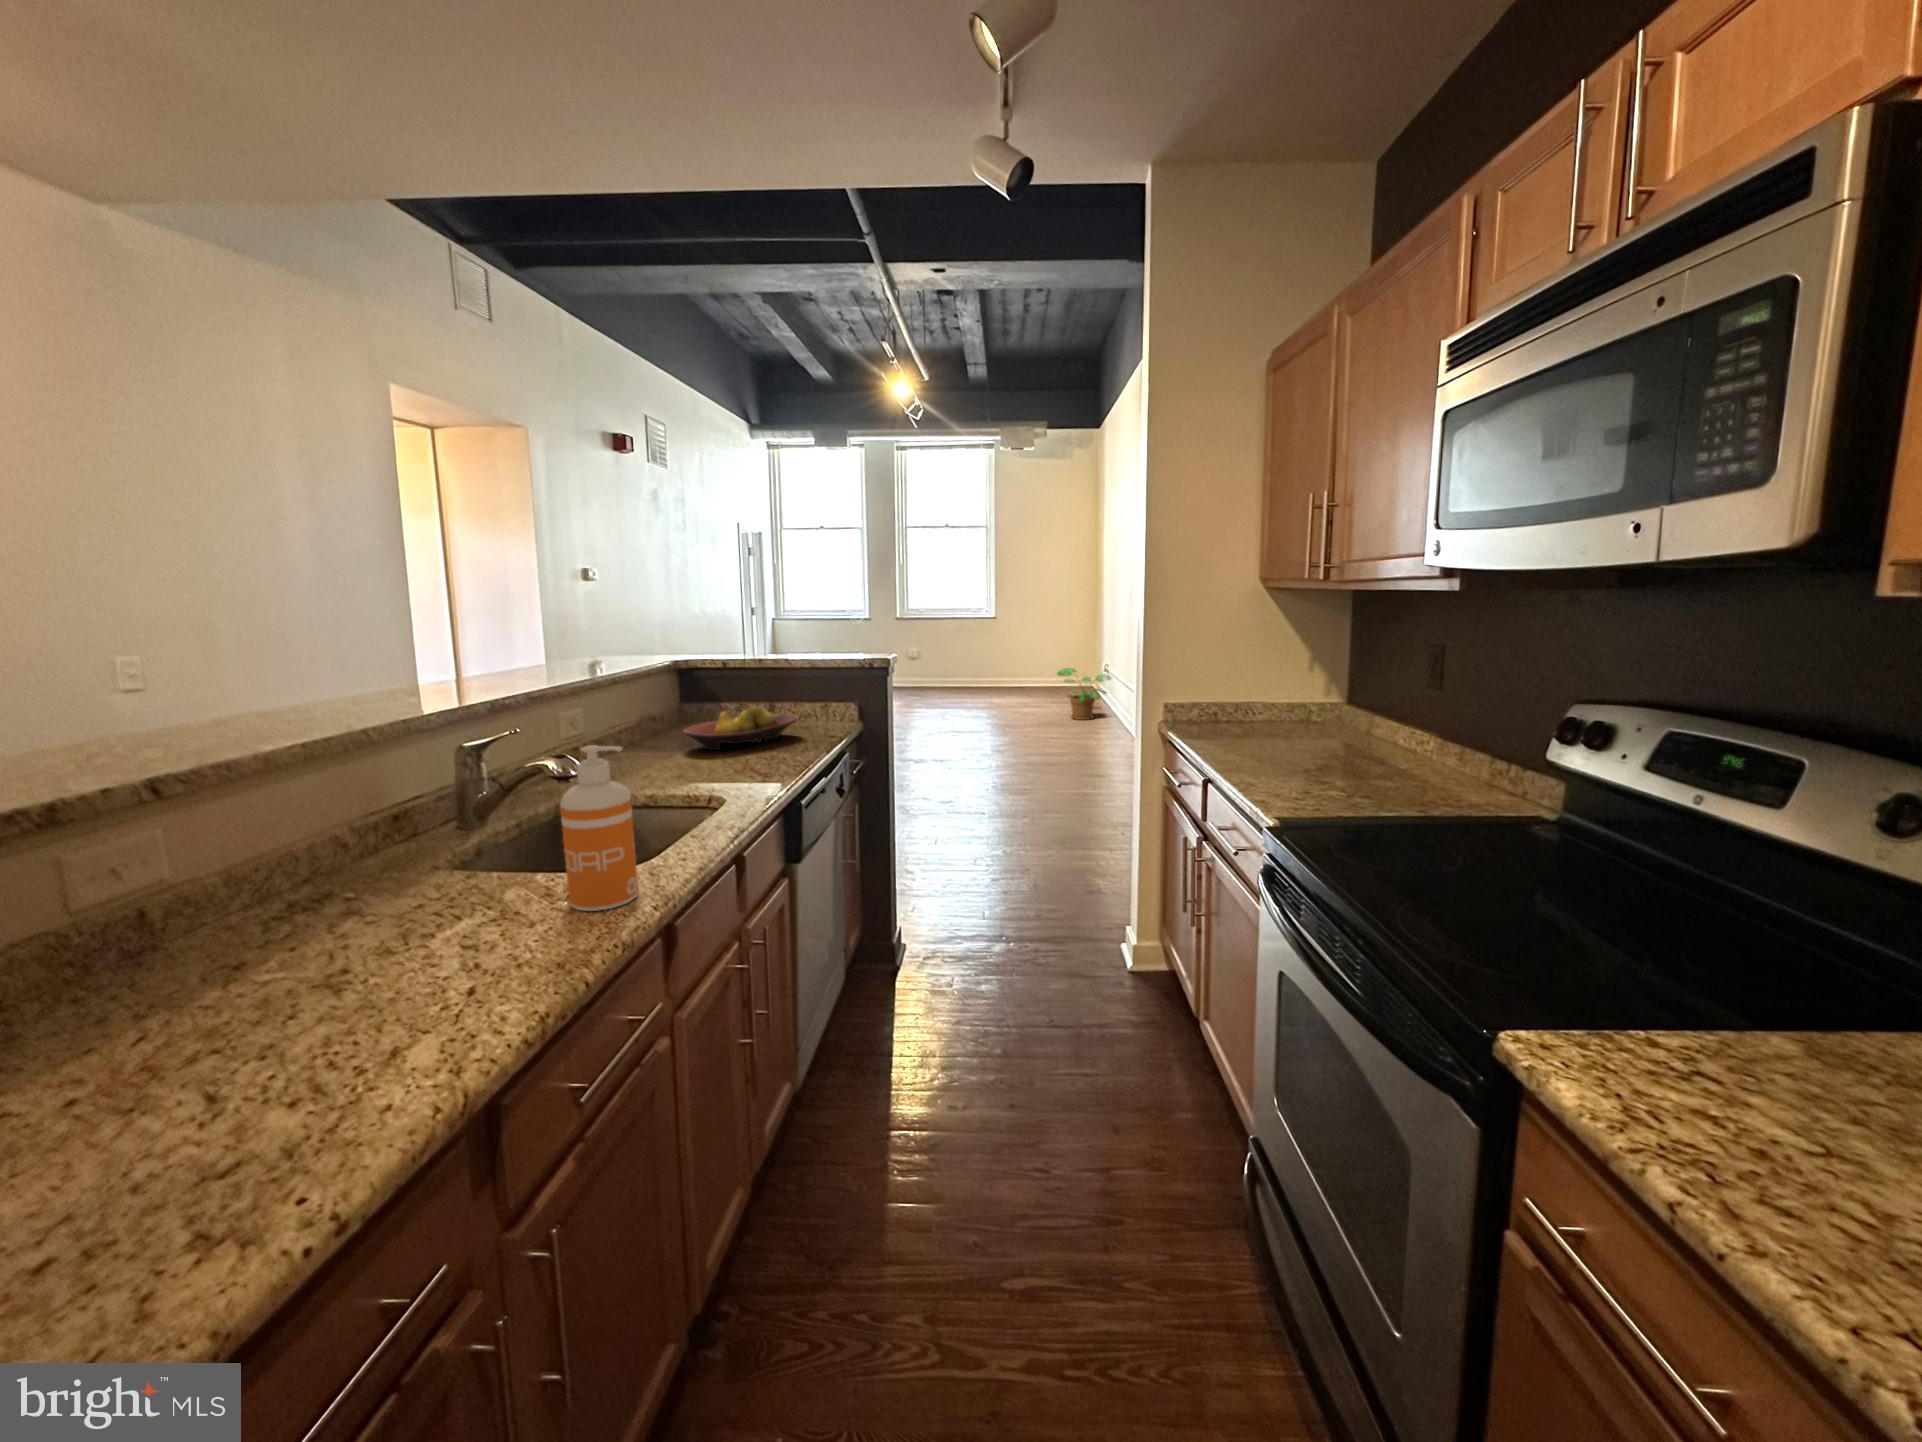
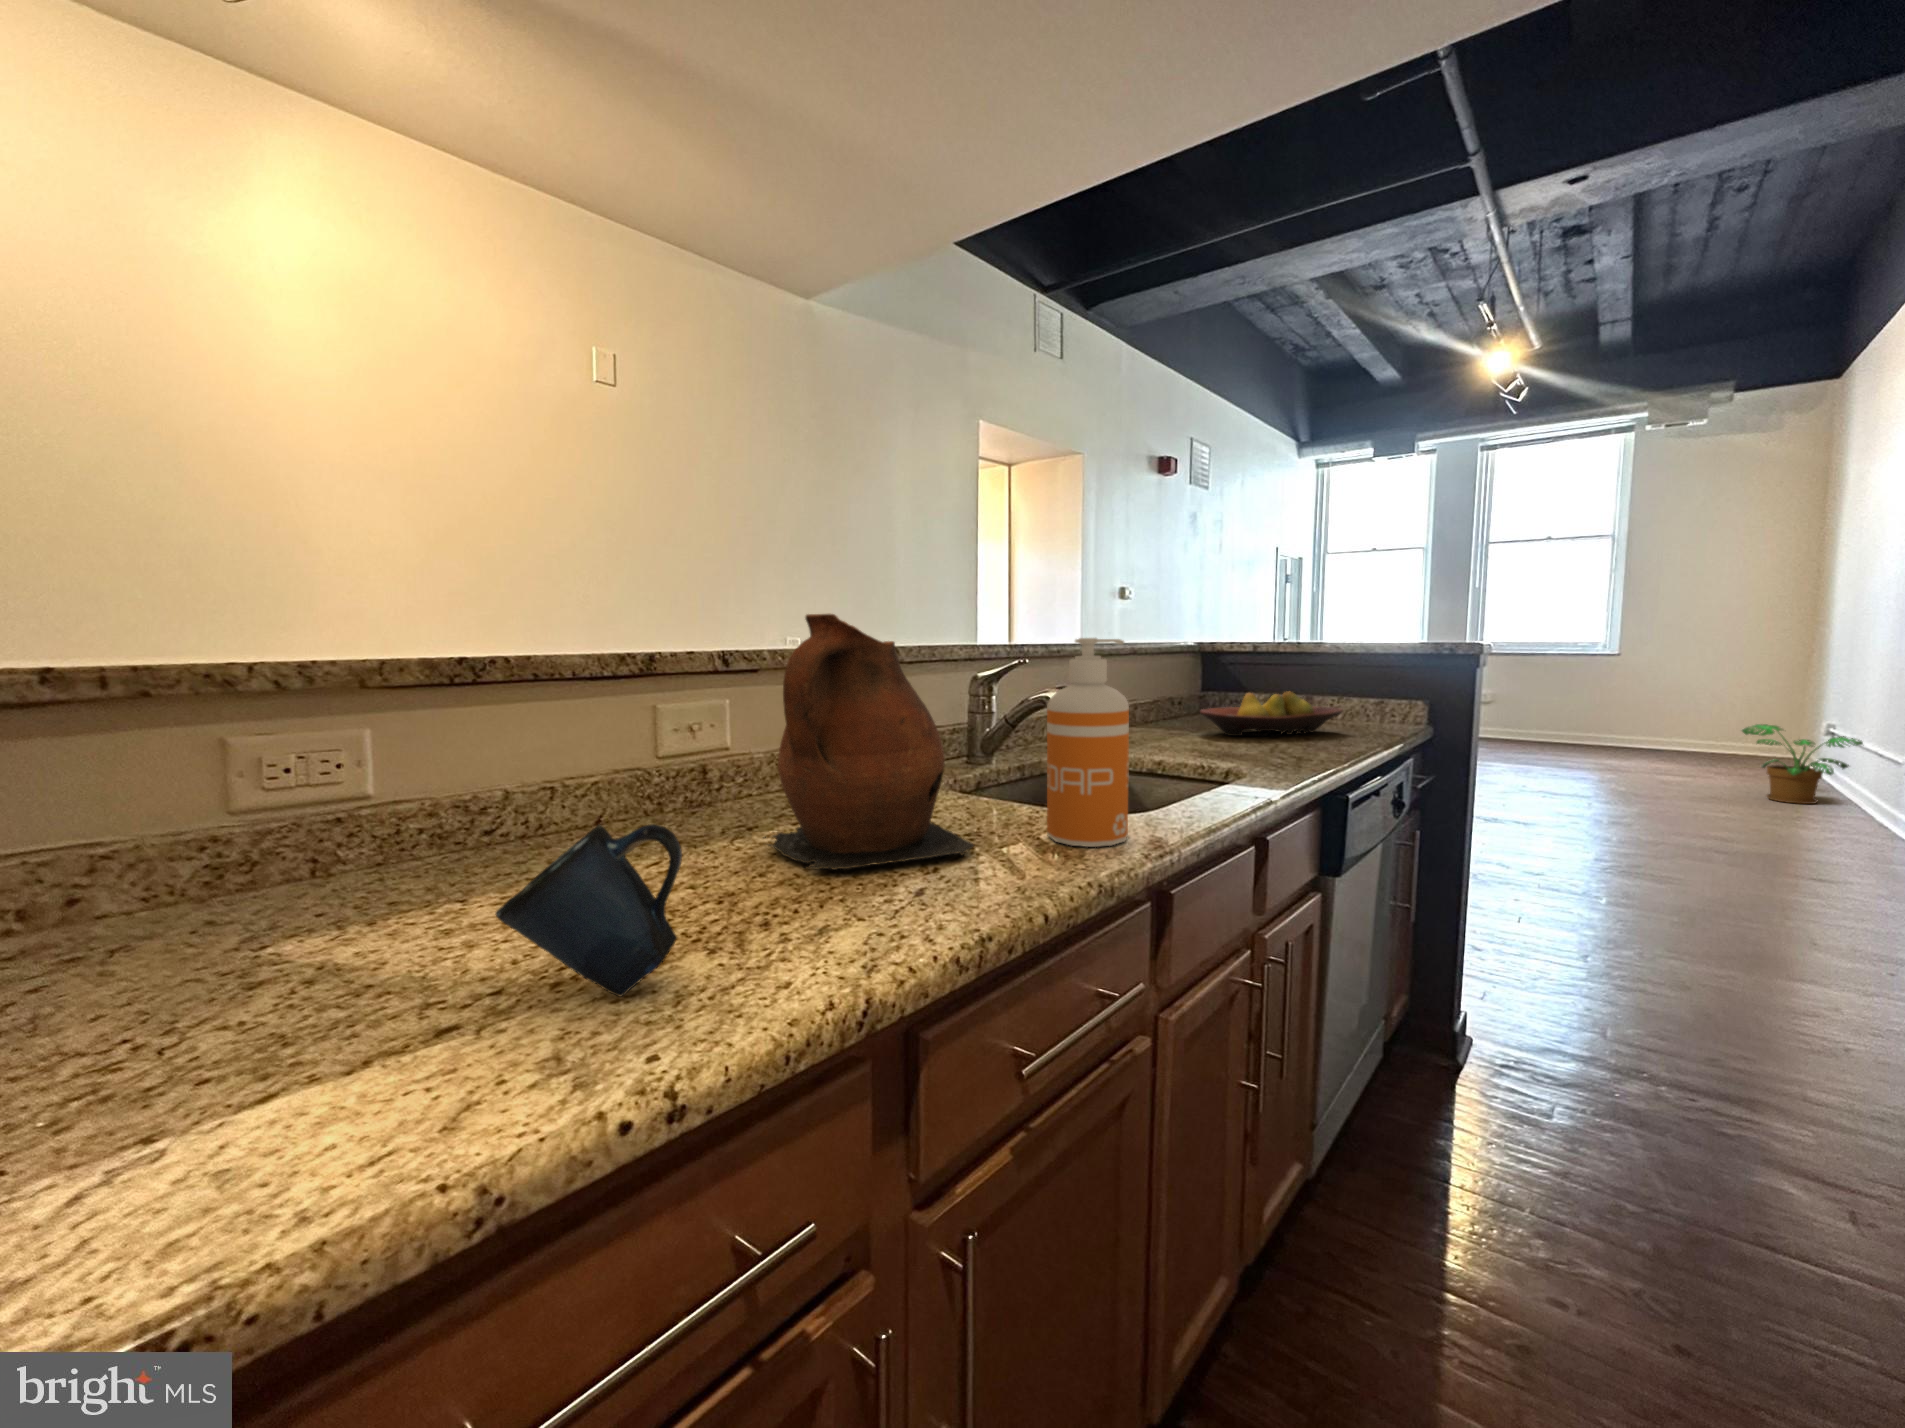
ceramic pitcher: none [265,769,508,1001] -> present [765,614,974,870]
mug: none [74,1027,278,1176] -> present [495,824,682,996]

